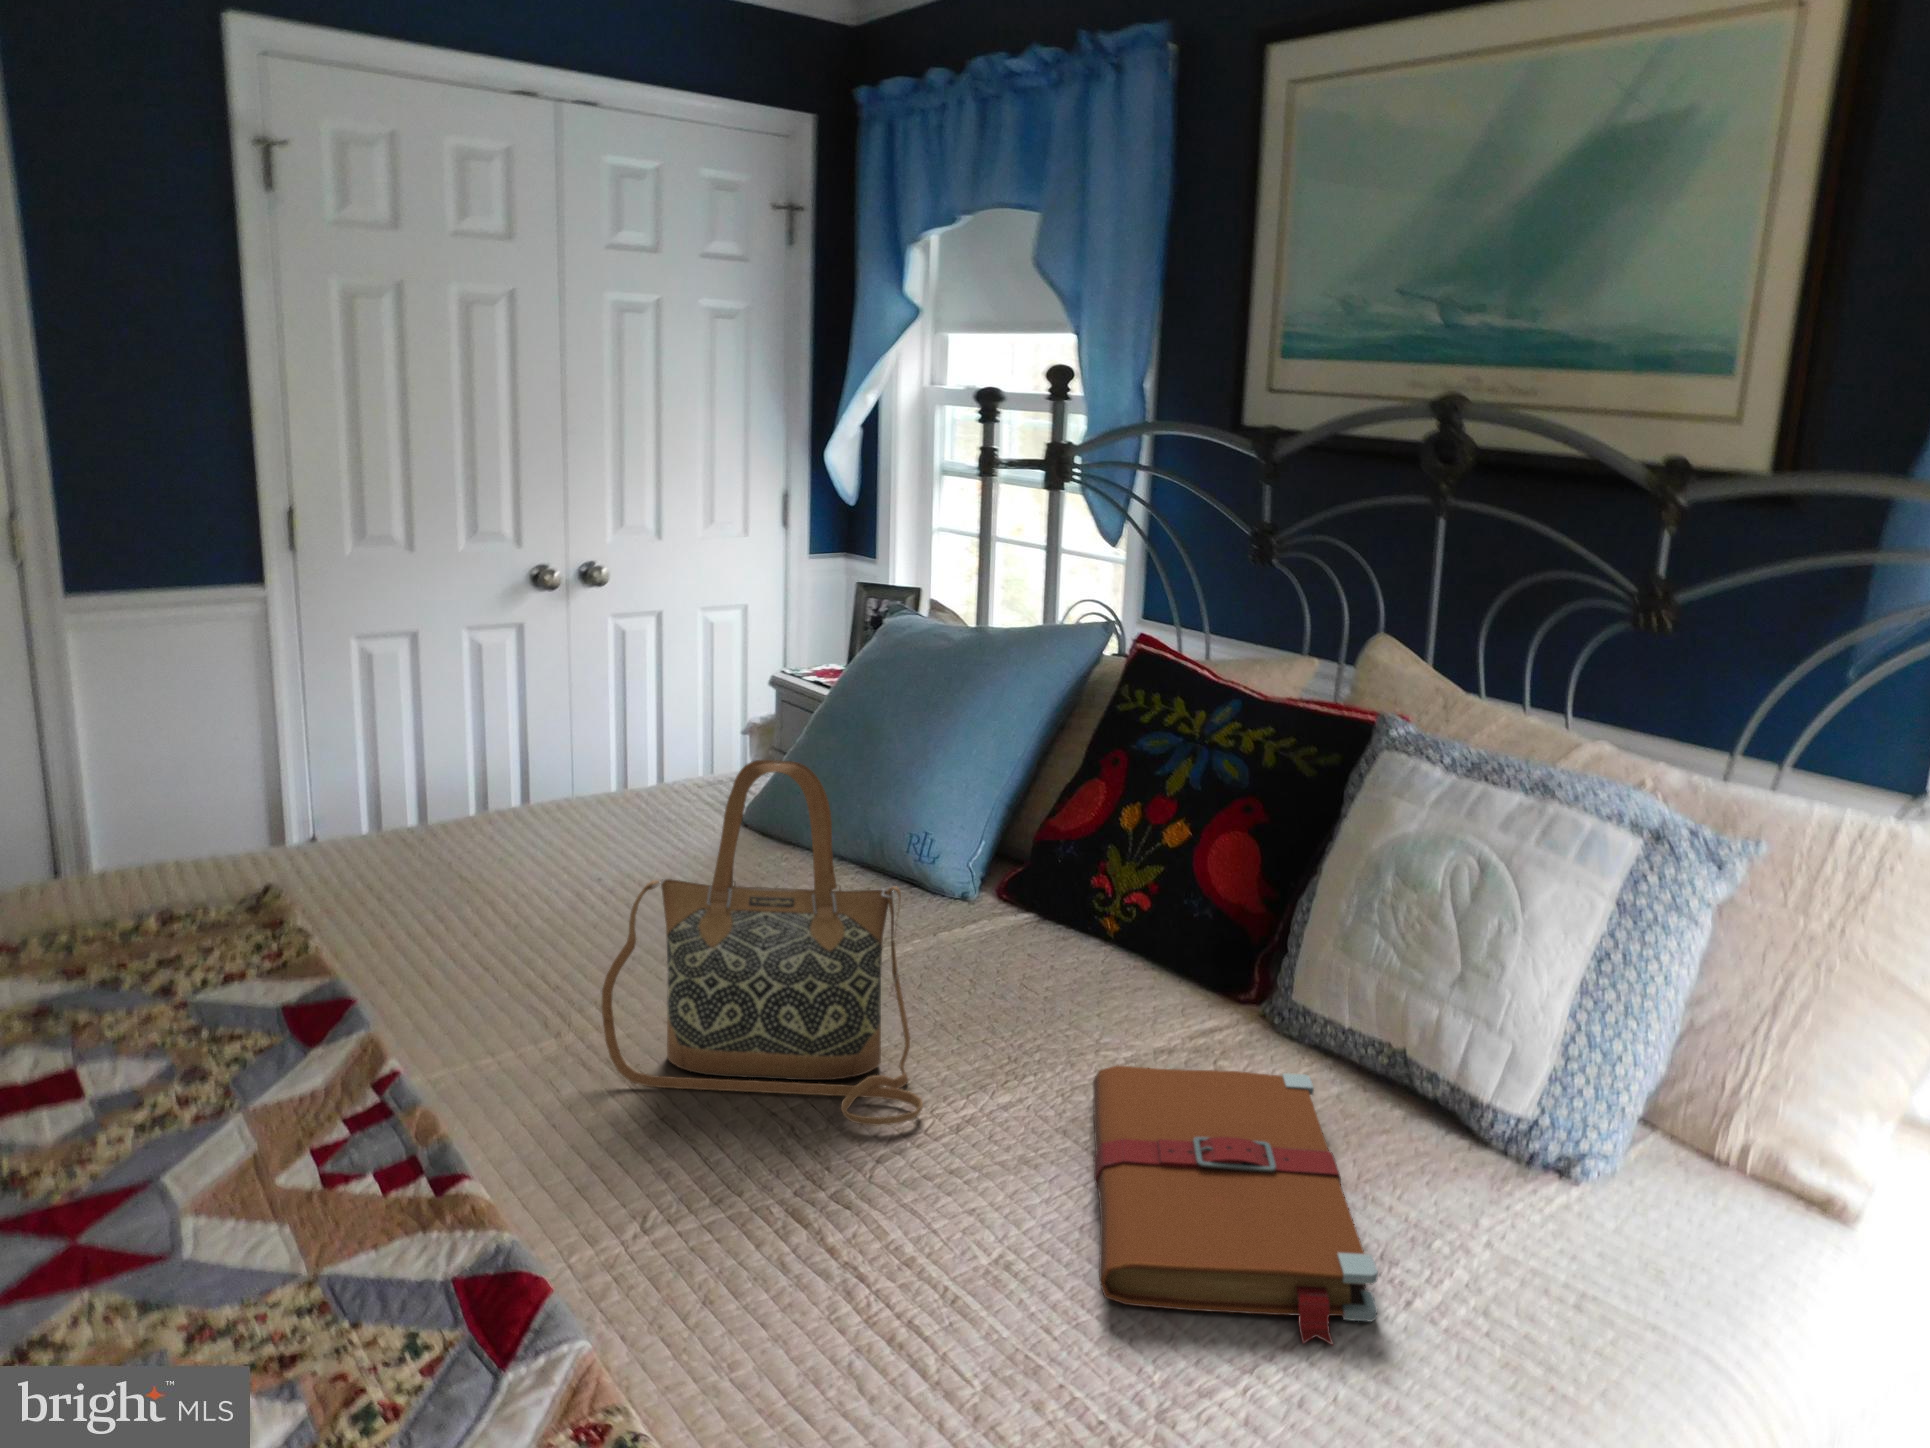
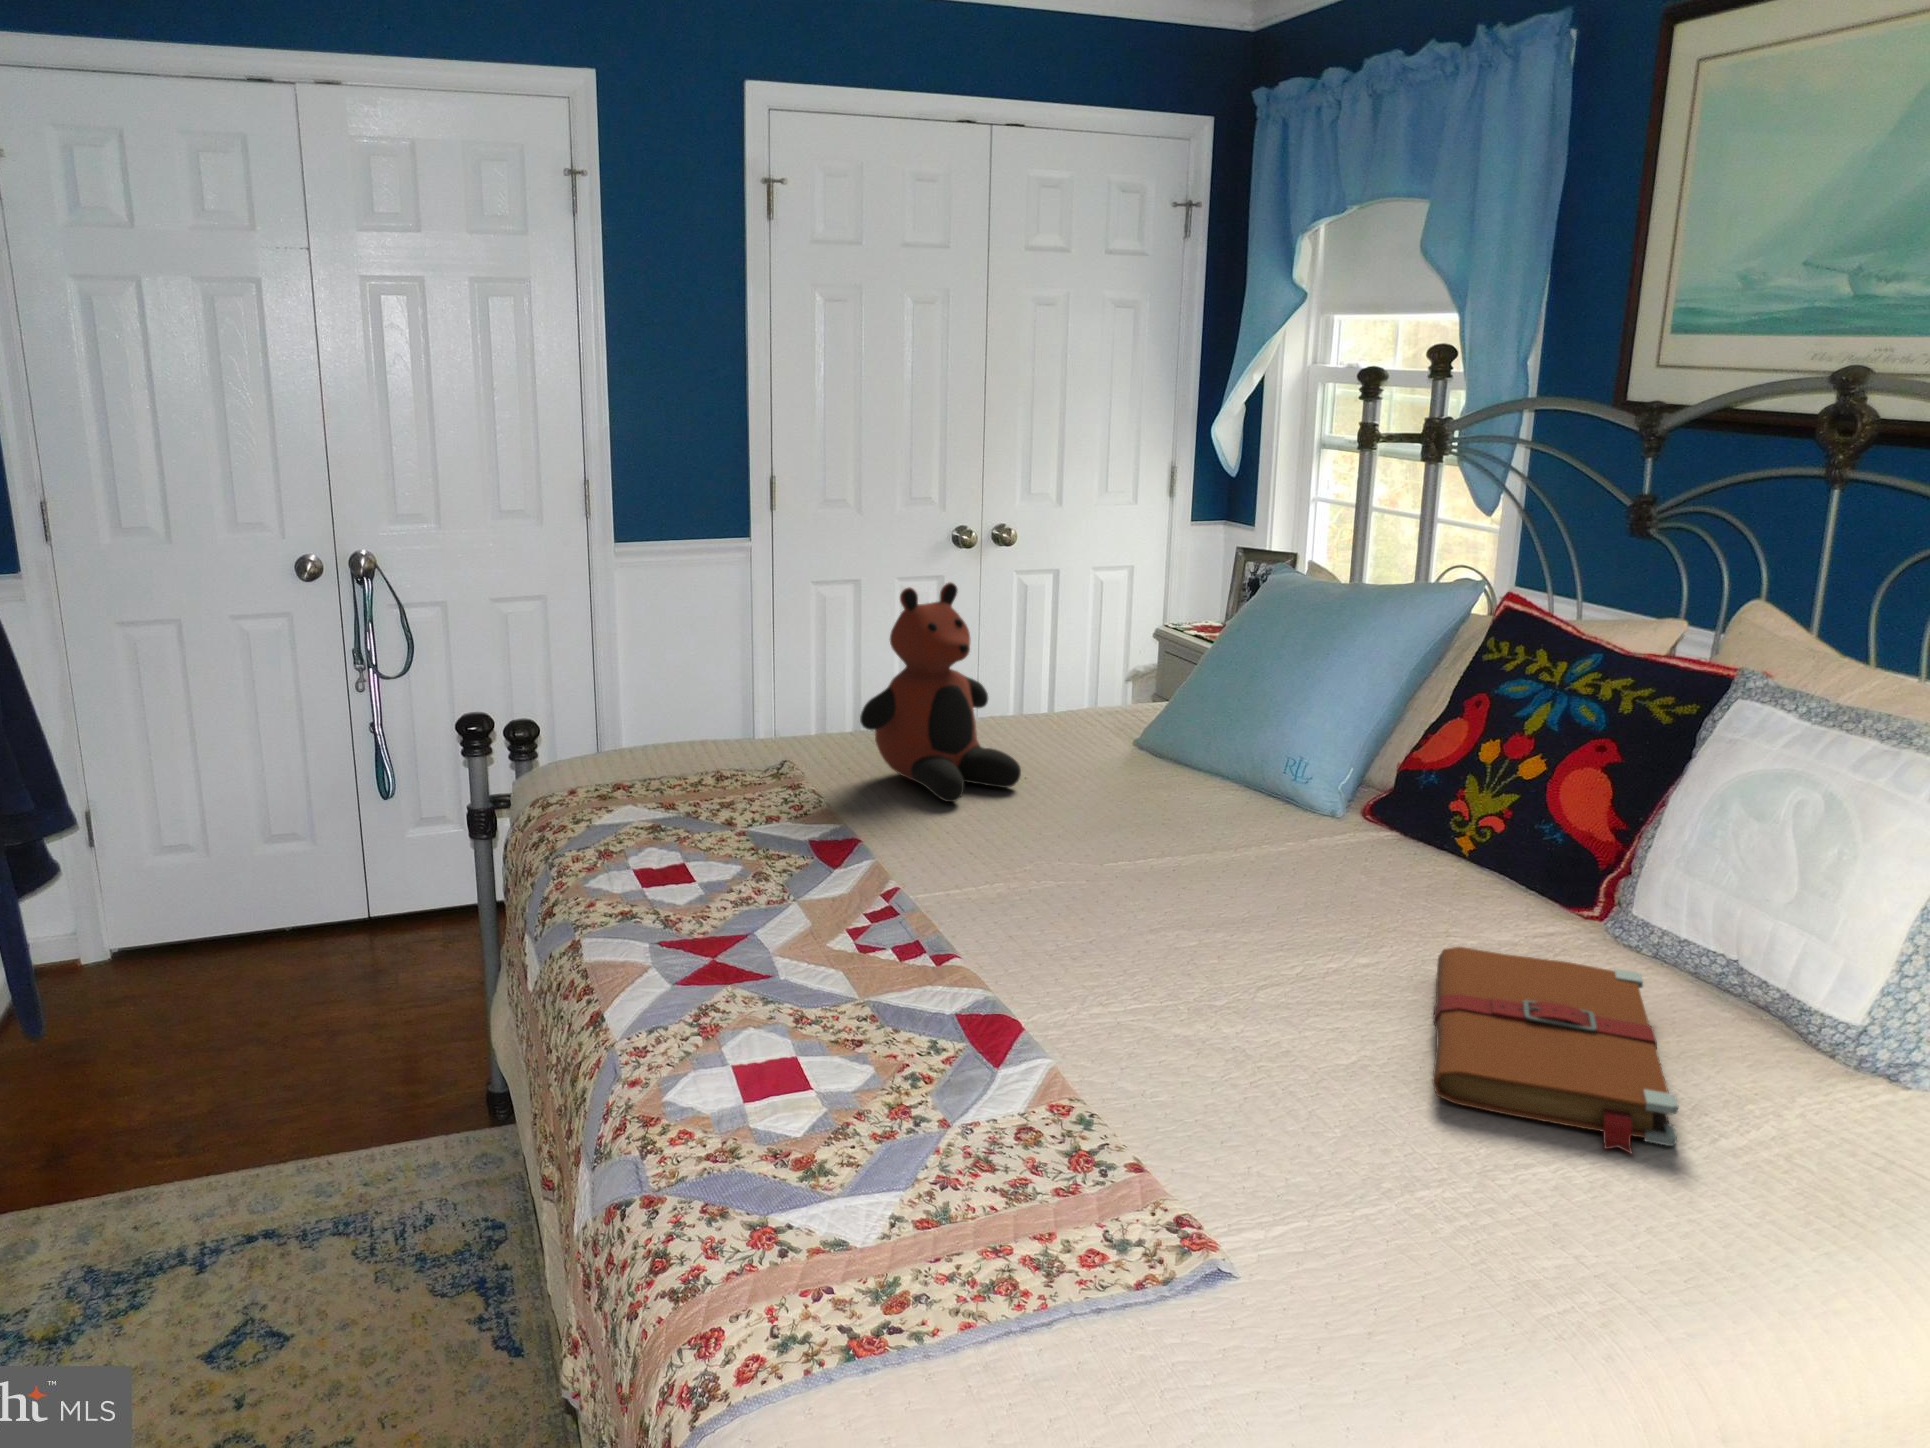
teddy bear: none [377,638,600,918] -> present [860,582,1021,802]
handbag: present [601,760,923,1126] -> none [1038,676,1290,968]

